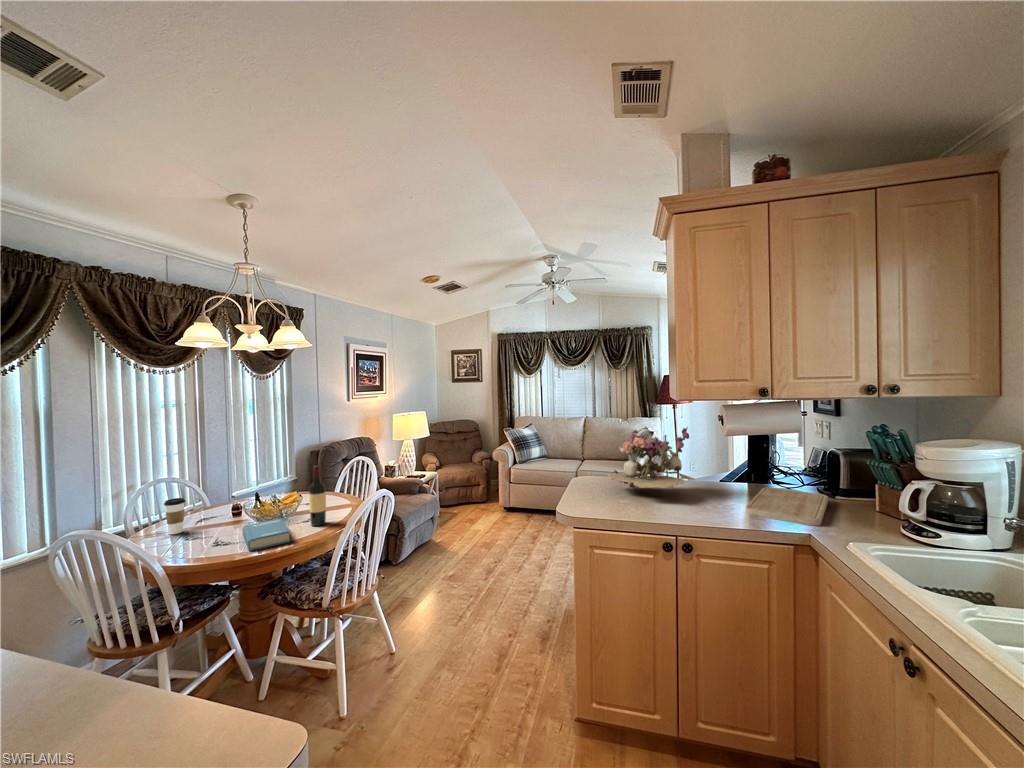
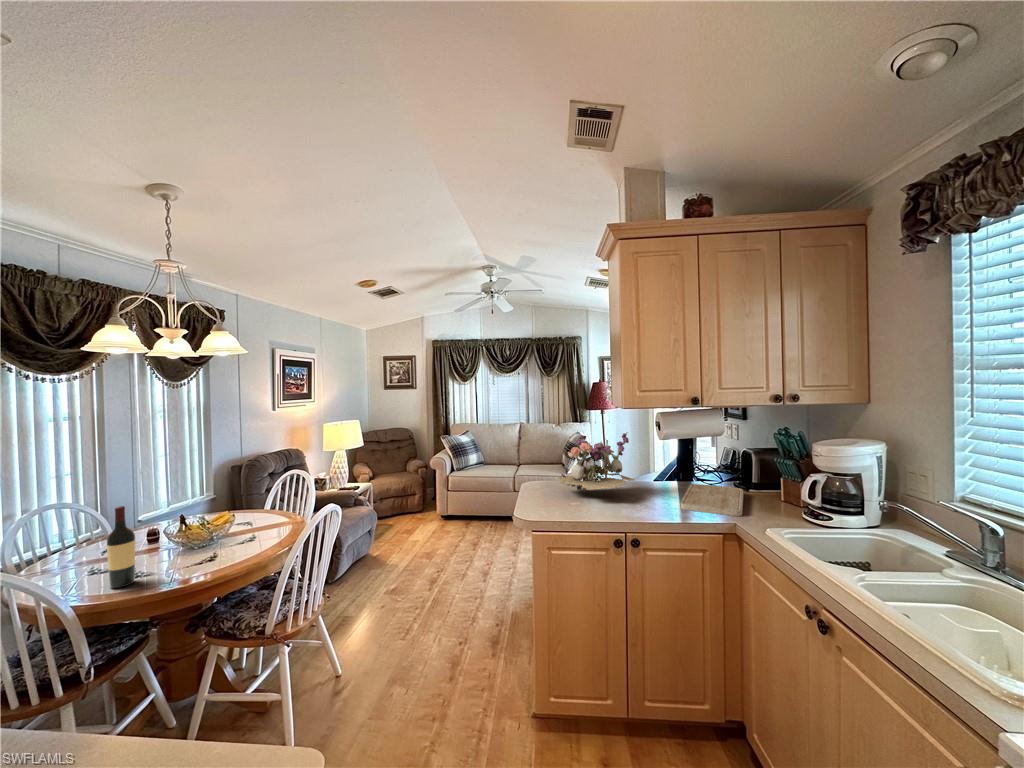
wine bottle: present [309,466,326,526] -> present [107,506,135,588]
coffee cup: present [164,498,185,534] -> none [63,526,91,569]
book: present [243,518,290,551] -> none [166,541,227,580]

